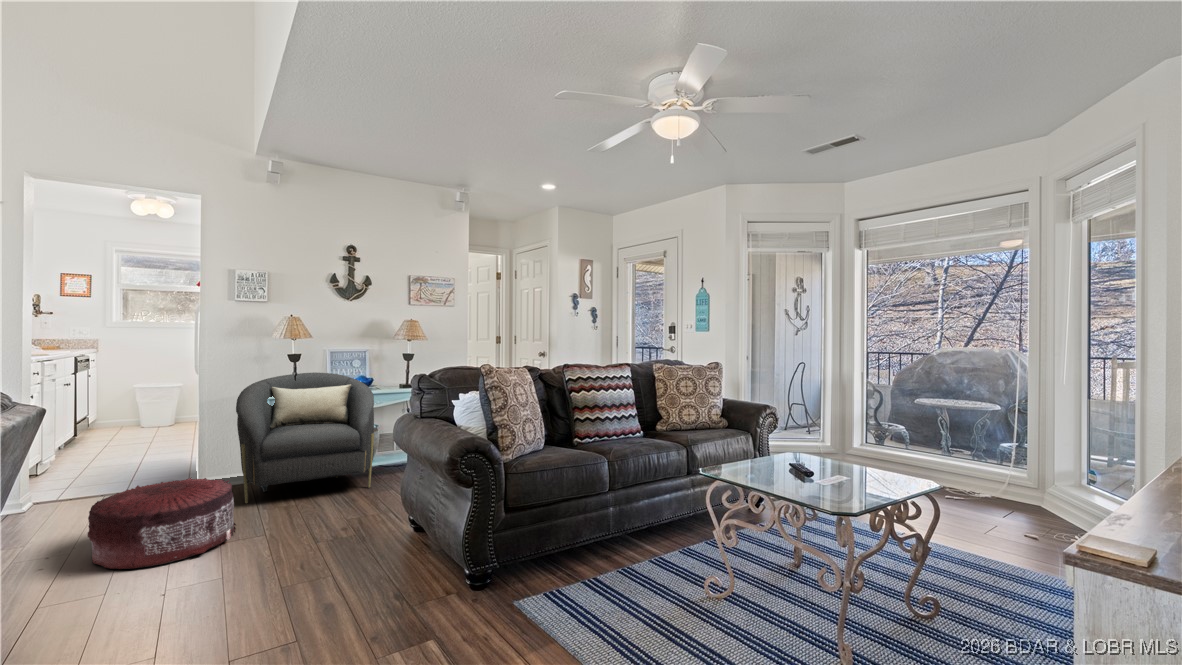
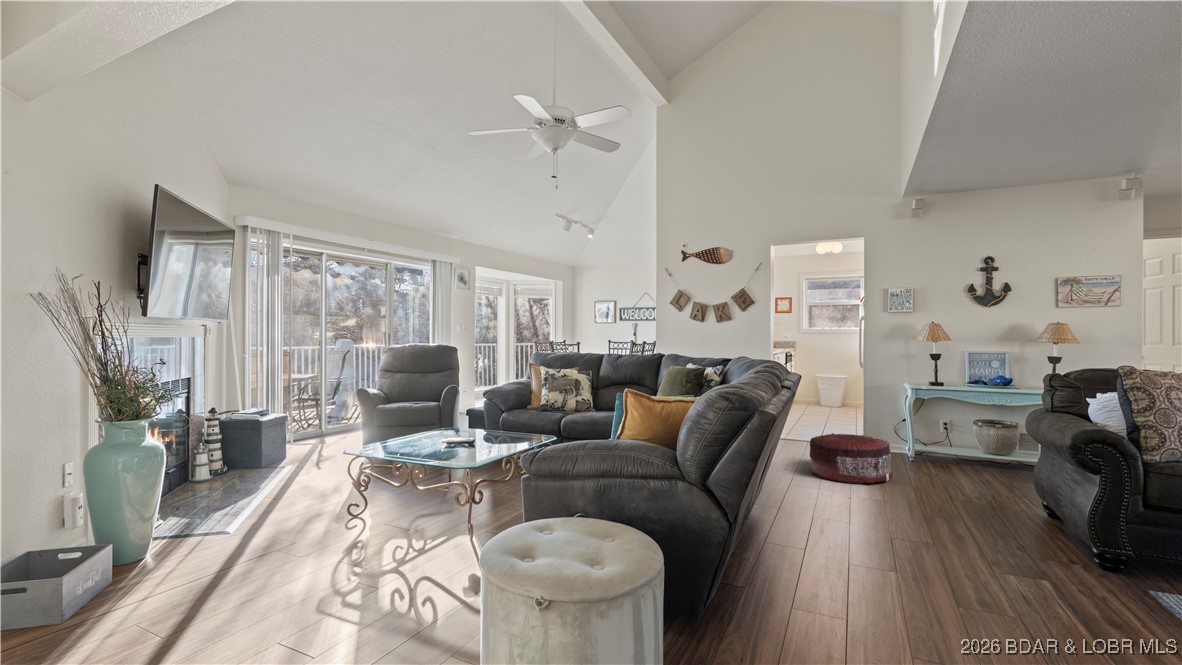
armchair: present [236,372,374,503] -> none [891,370,1011,477]

